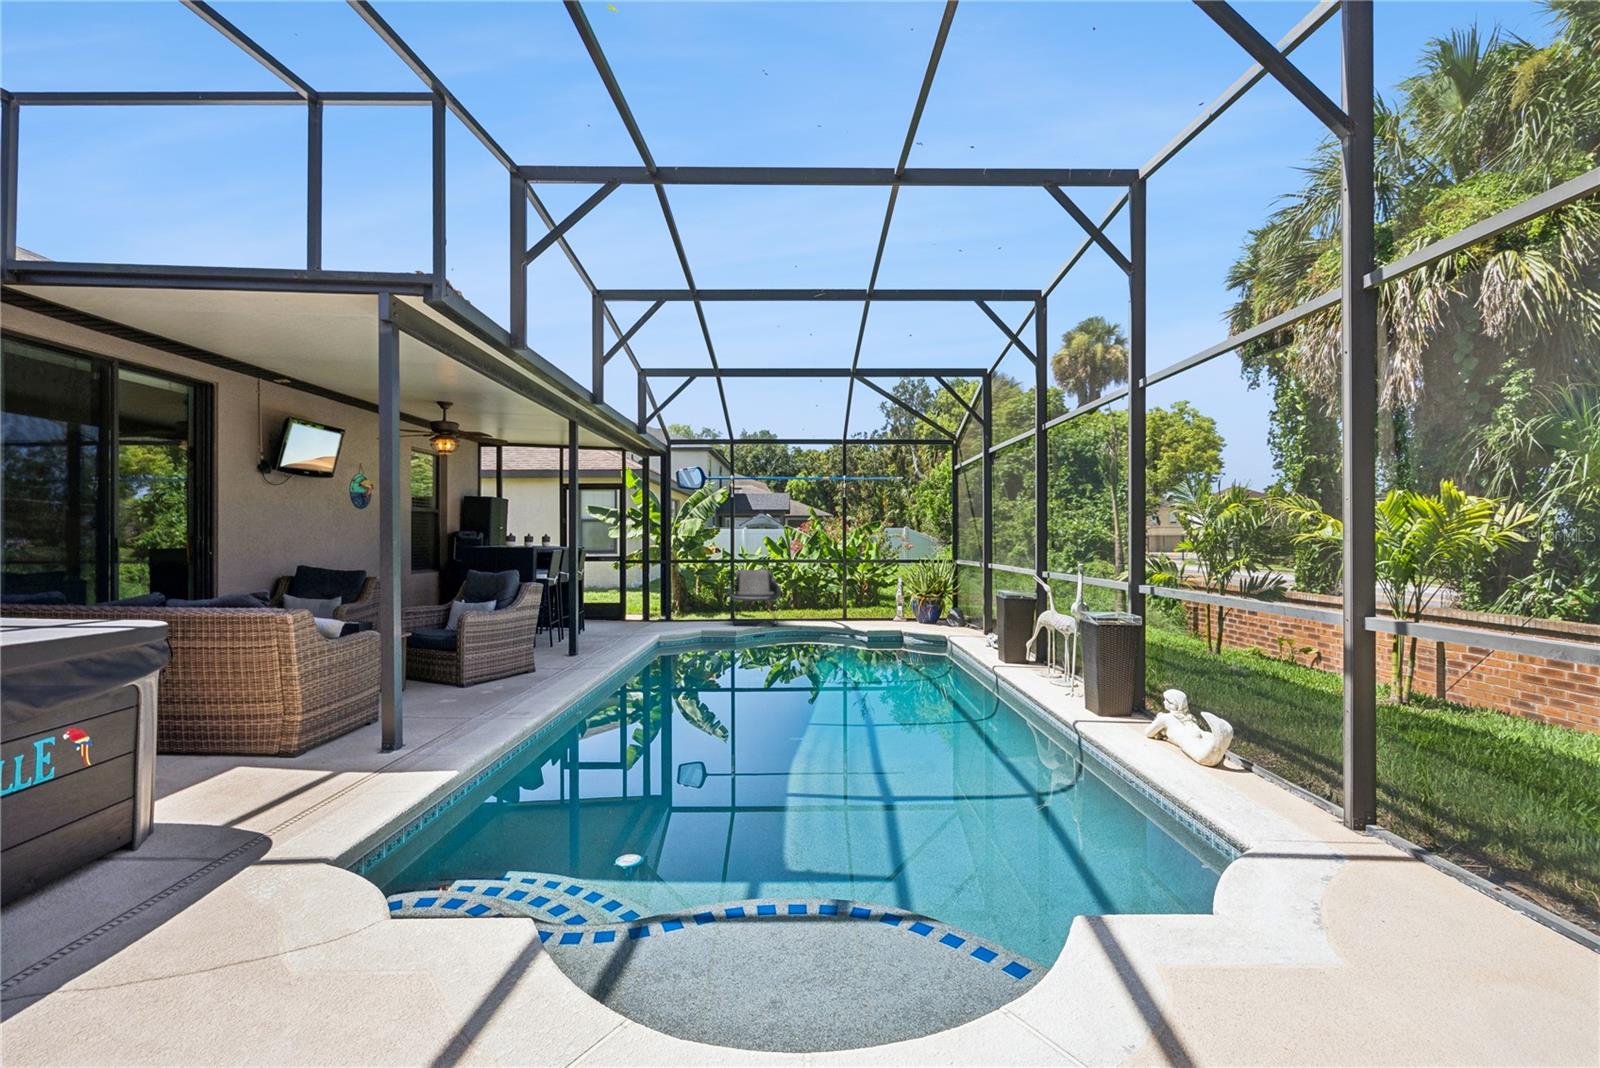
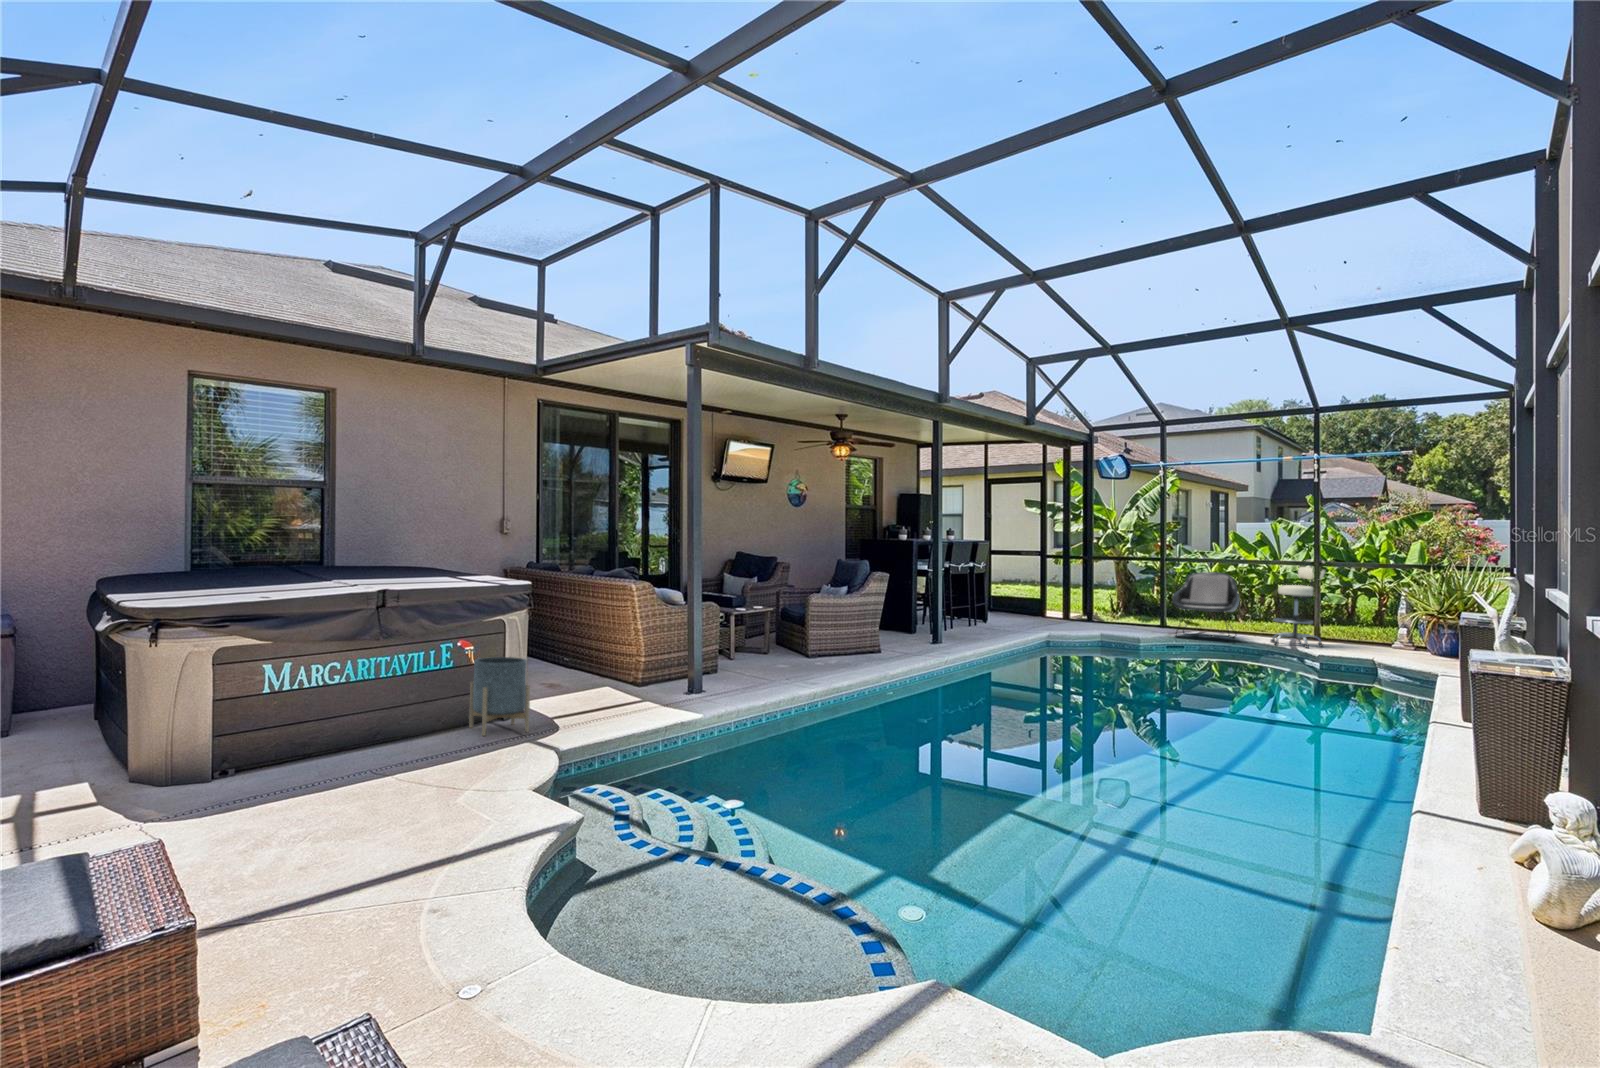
stool: none [802,554,842,626] -> present [1271,566,1325,647]
planter: none [87,744,217,888] -> present [469,657,530,736]

